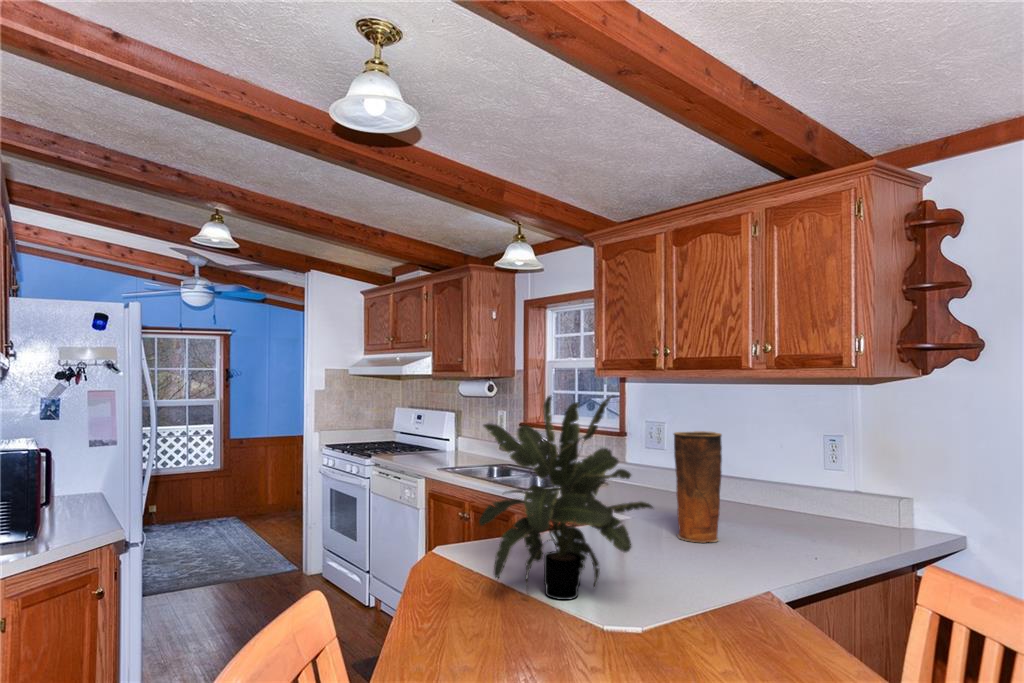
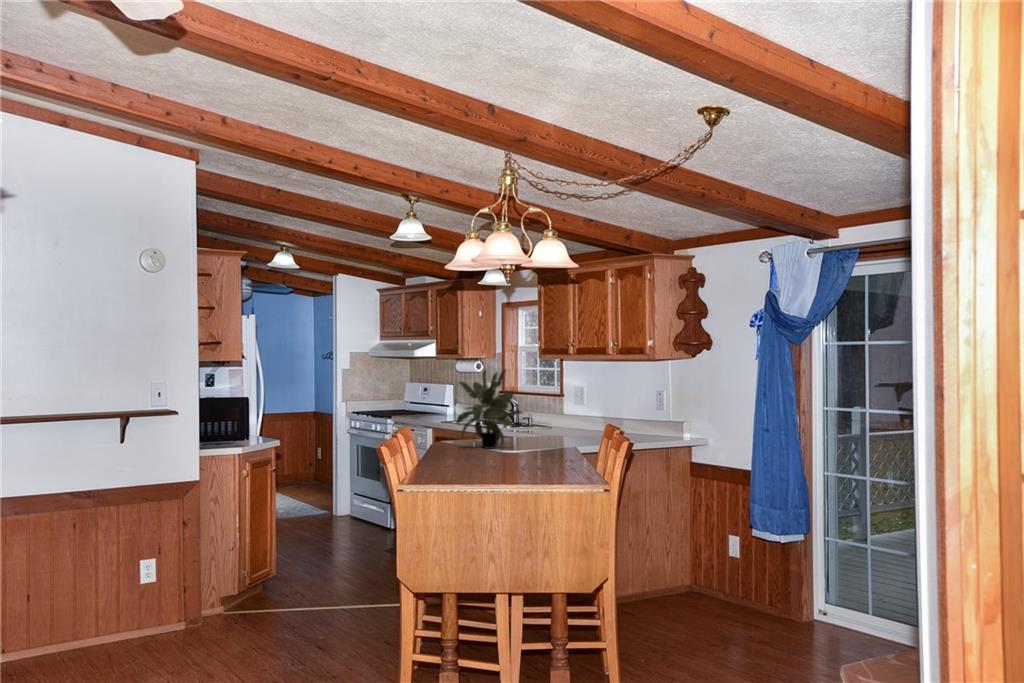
vase: present [674,431,722,543] -> none [559,388,582,442]

